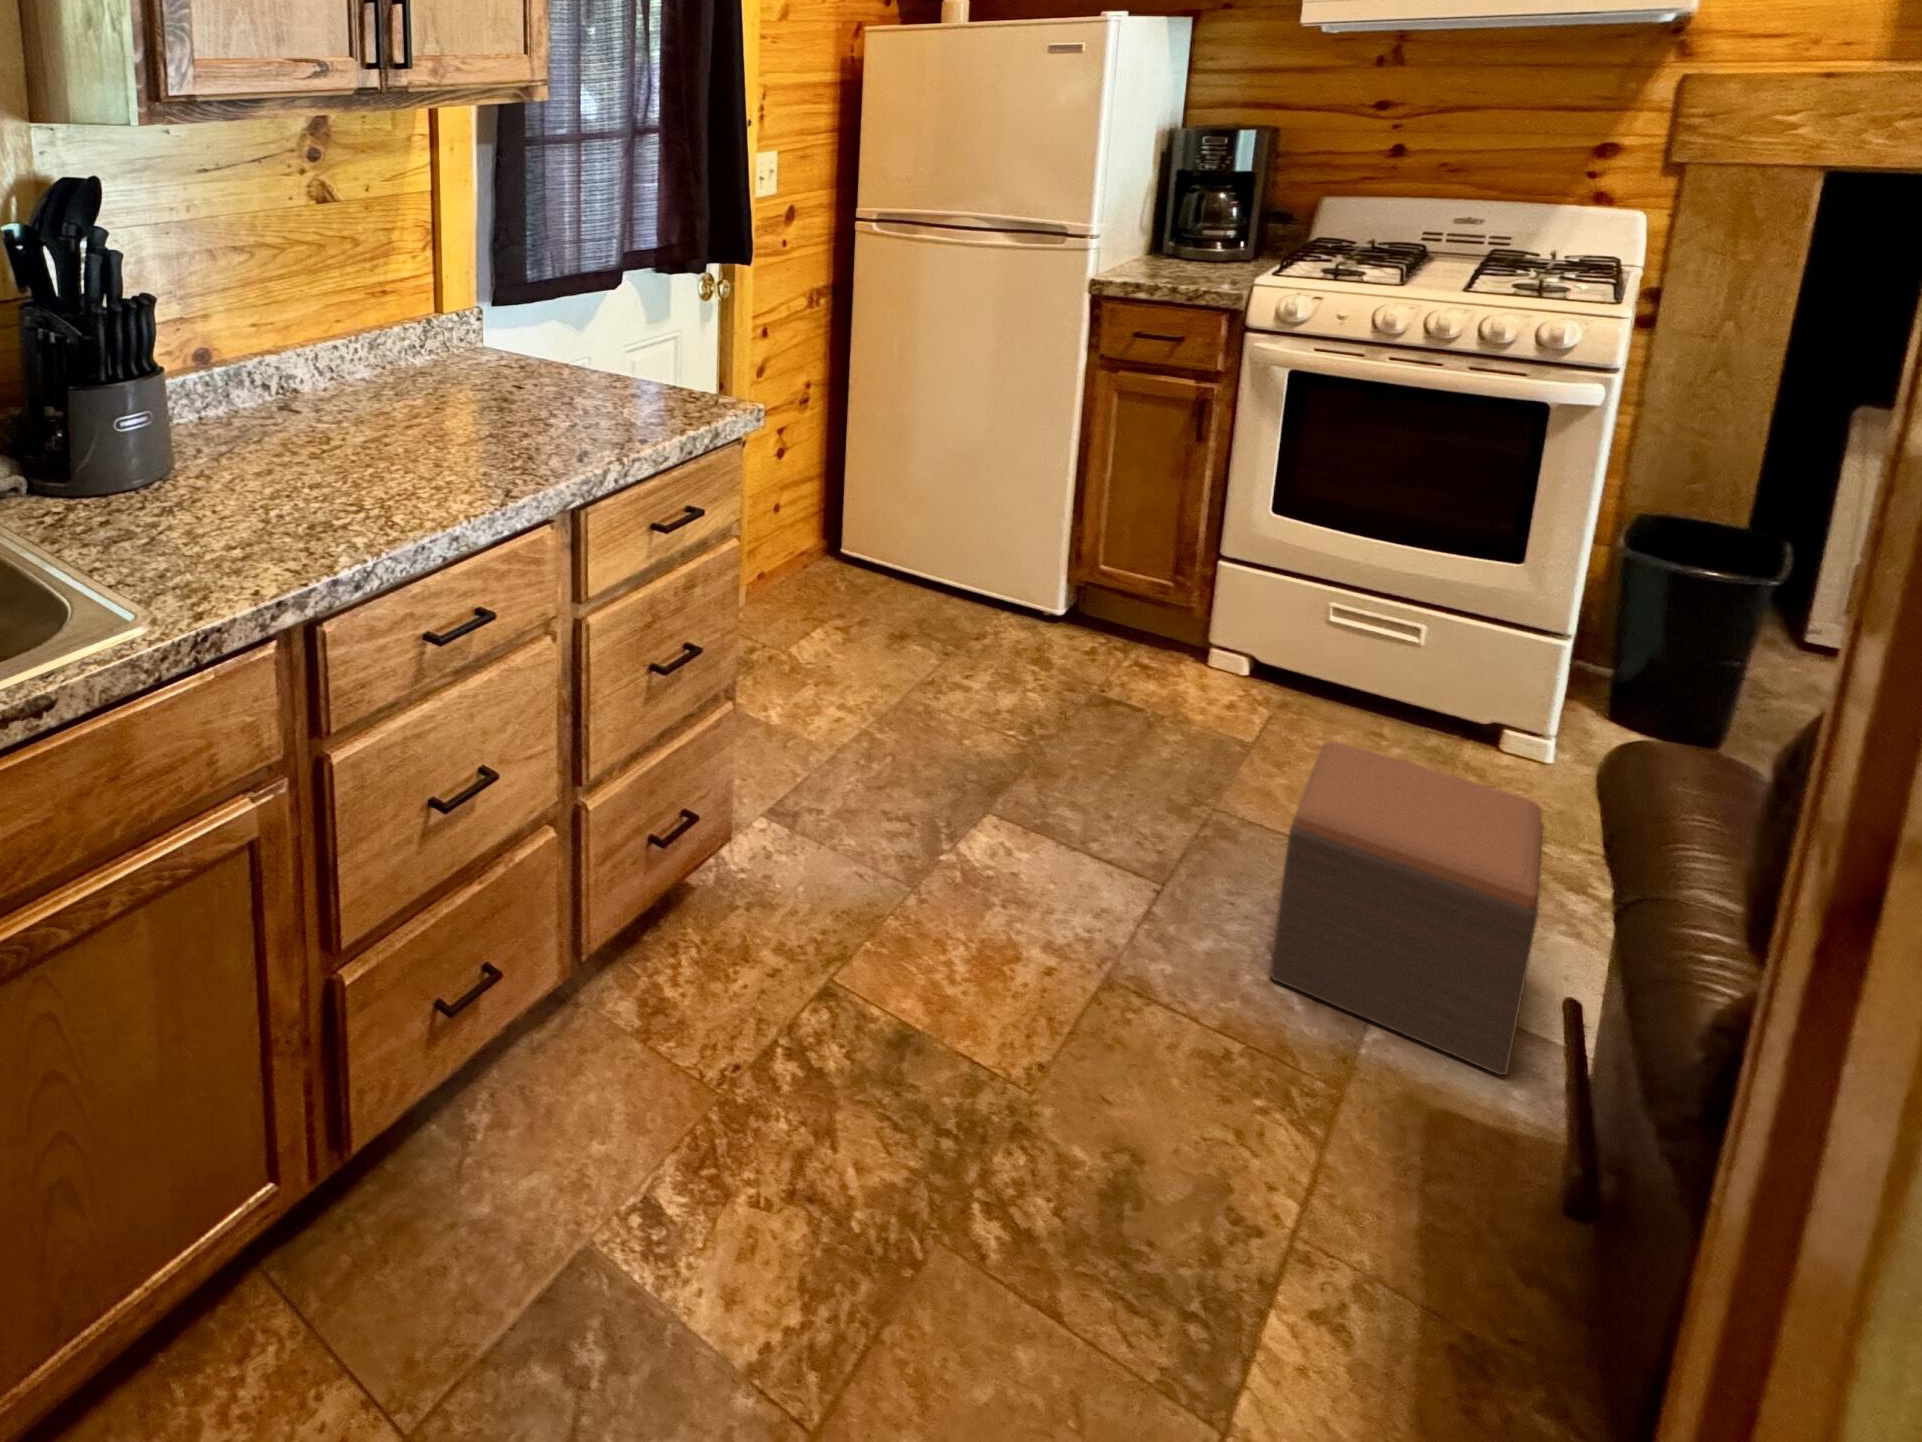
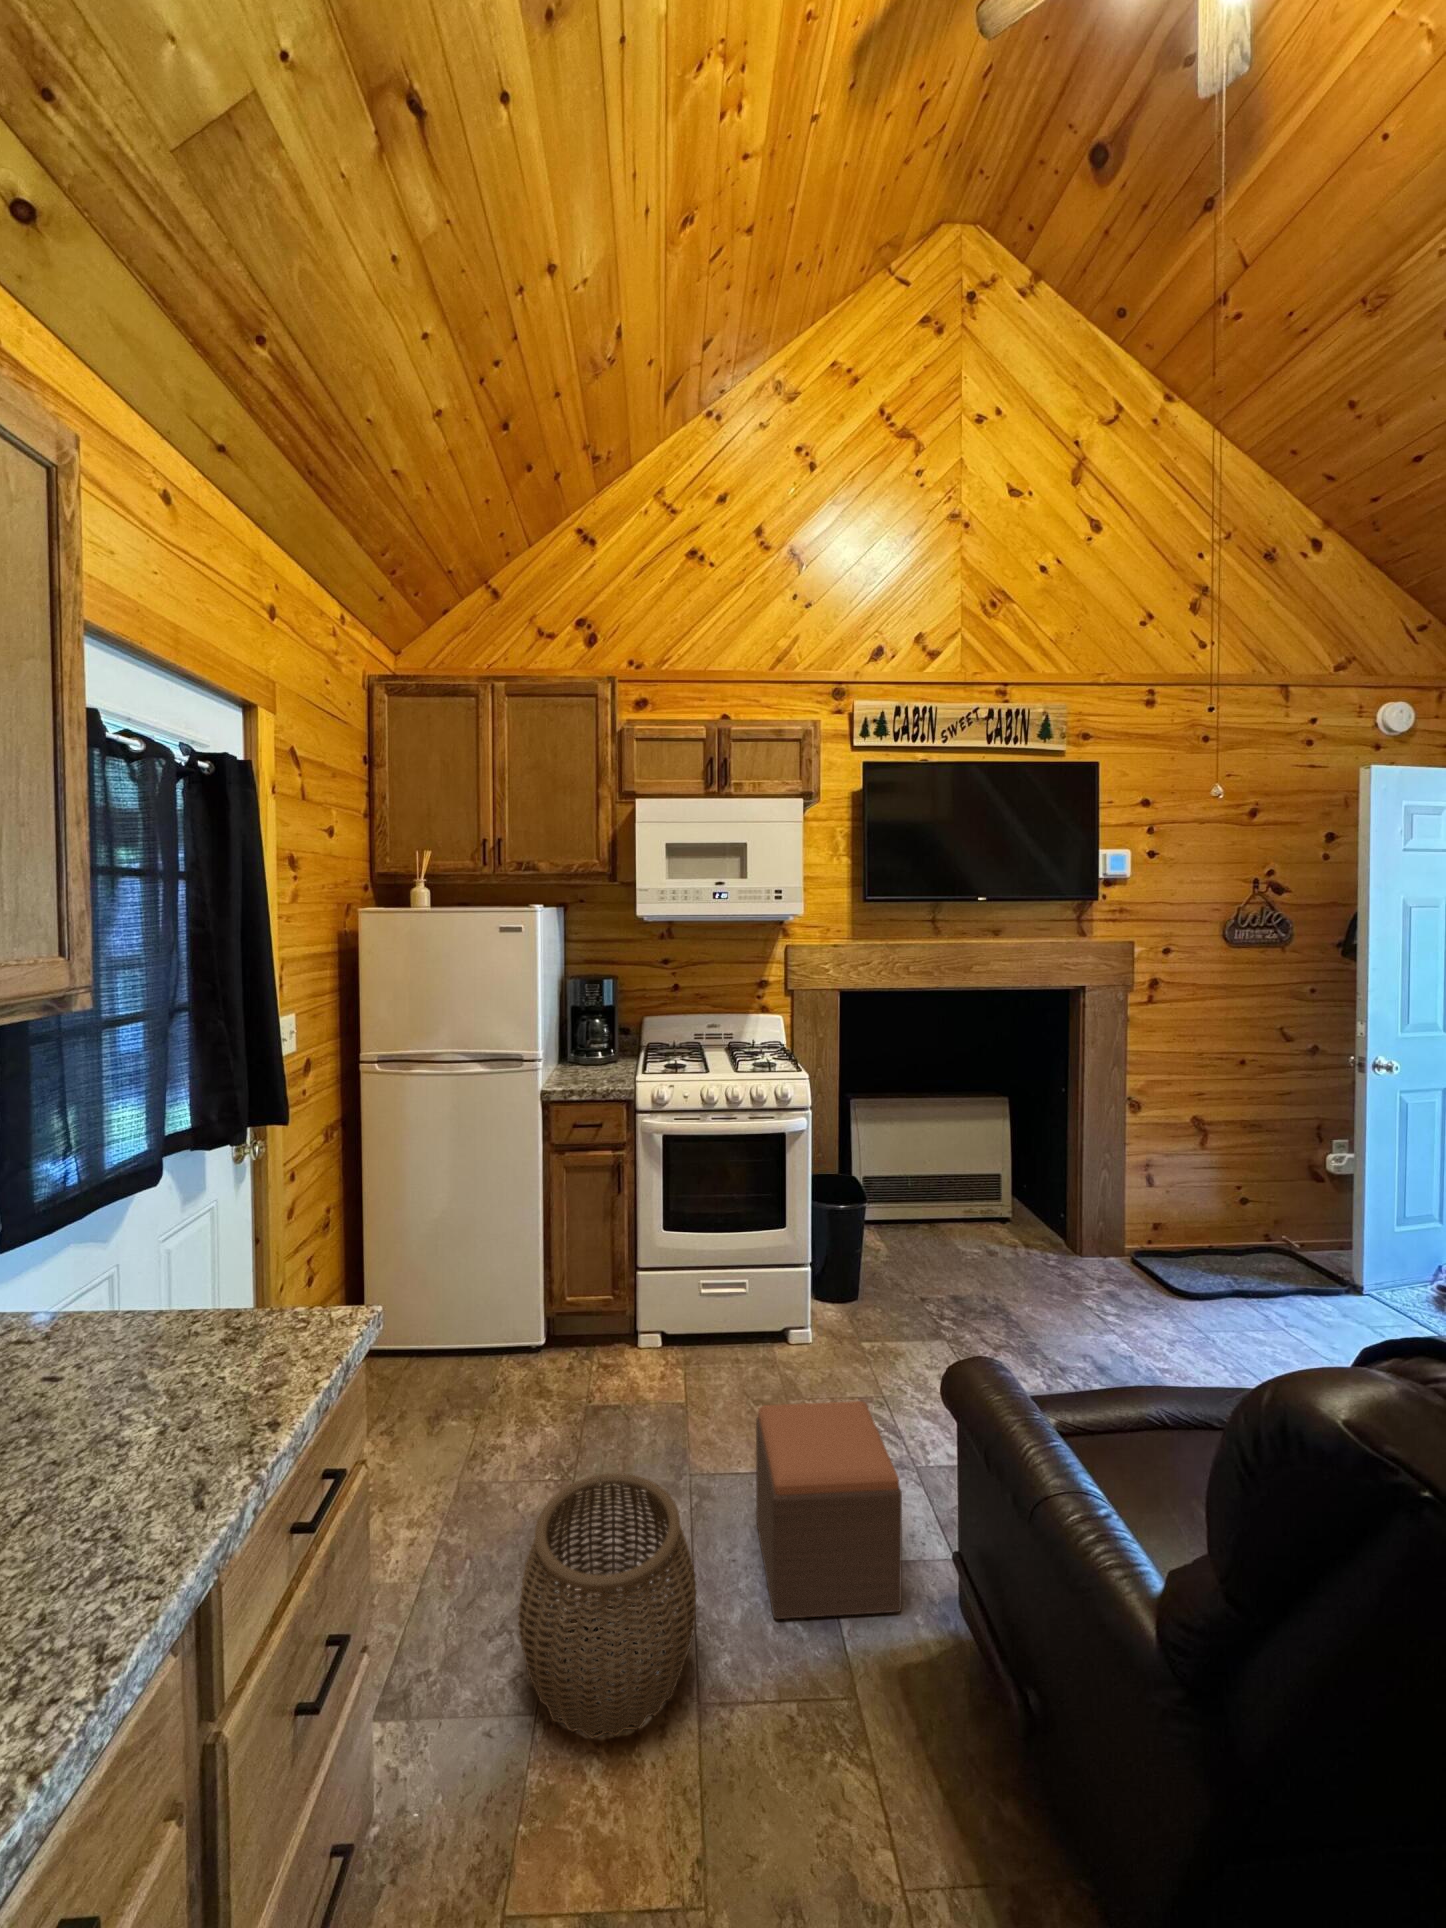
woven basket: none [911,705,1145,963] -> present [518,1473,697,1738]

